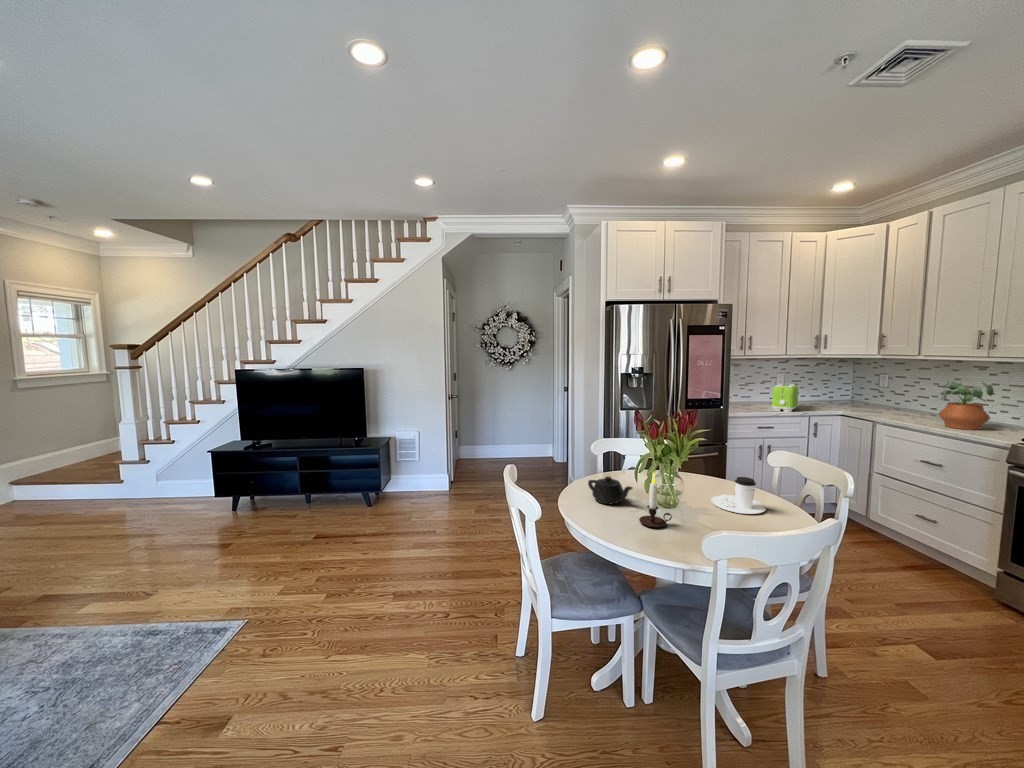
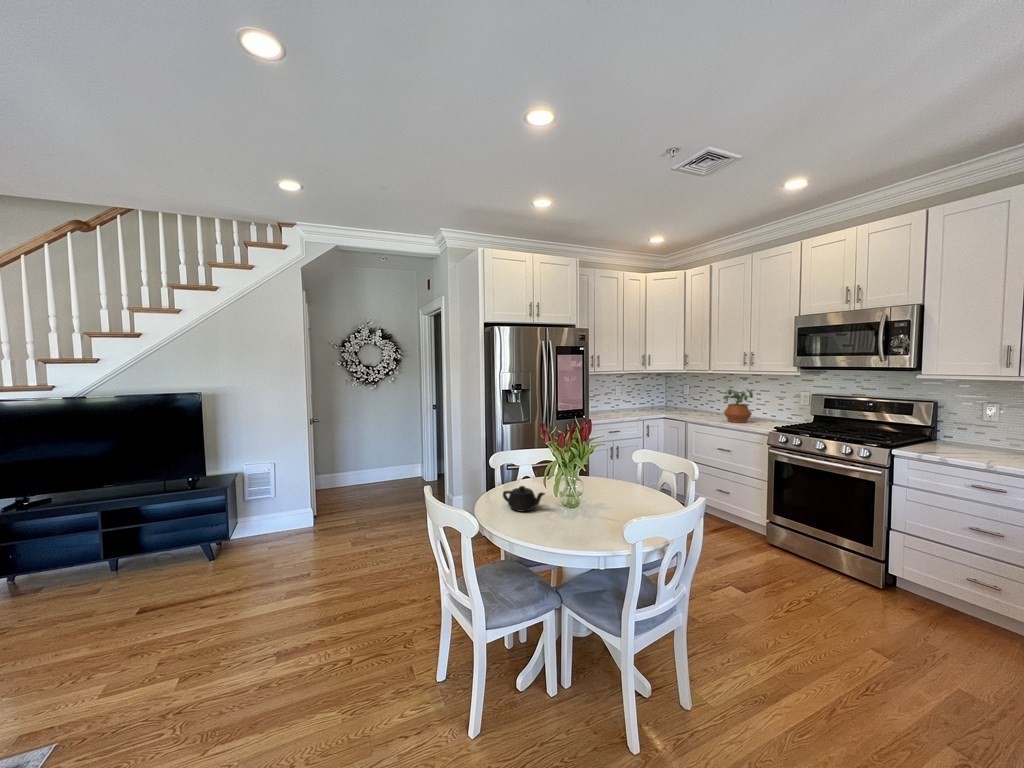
toaster: present [772,384,798,412] -> none [616,394,633,417]
candle: present [639,471,672,527] -> none [557,475,583,525]
coffee cup: present [711,477,766,514] -> none [602,473,644,503]

